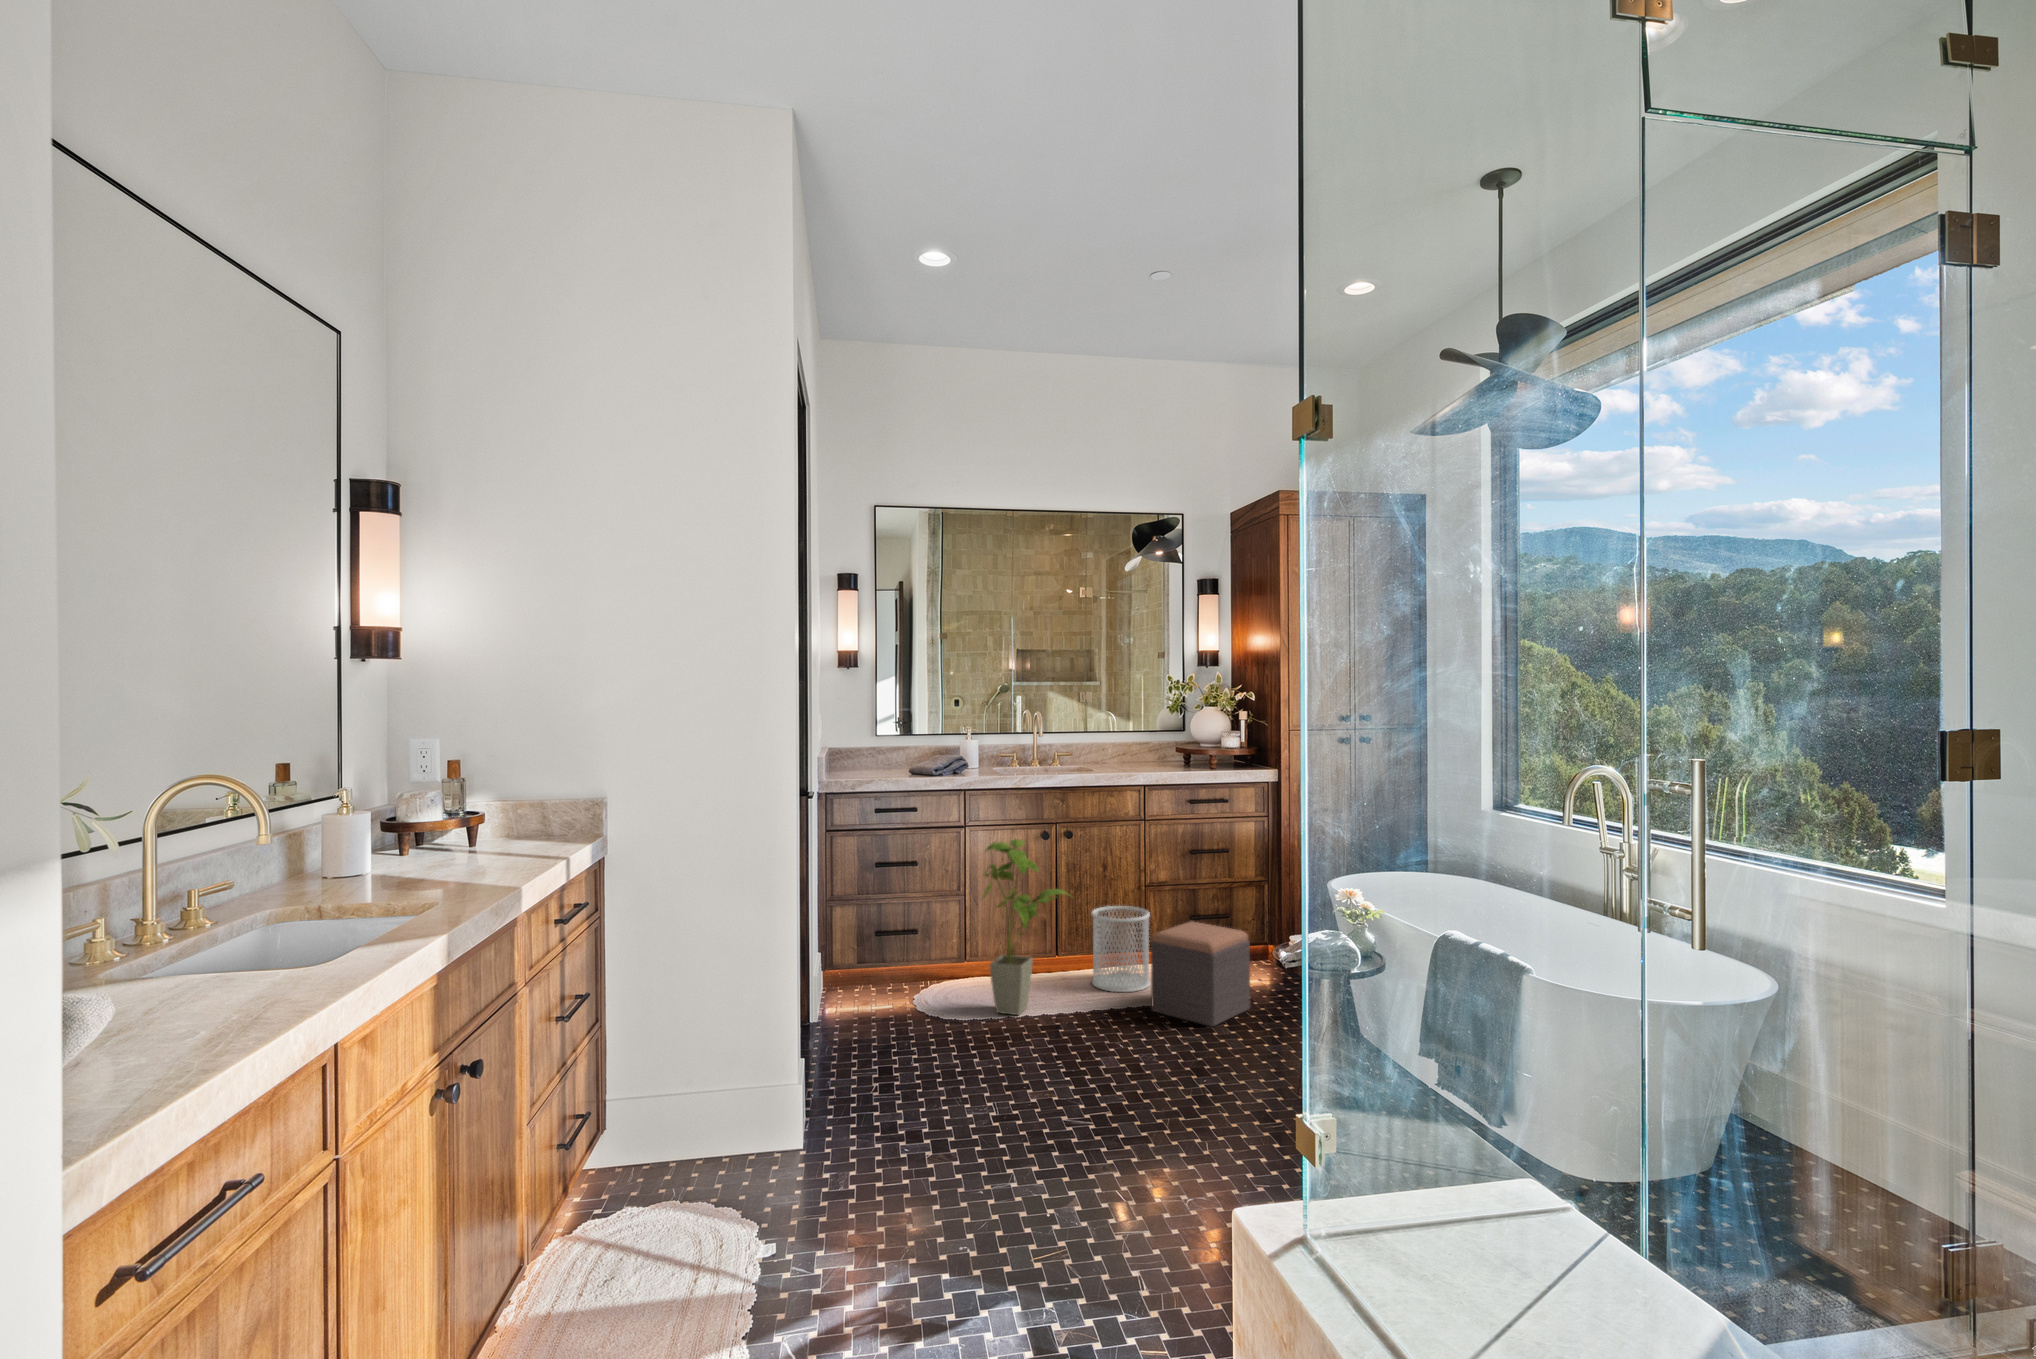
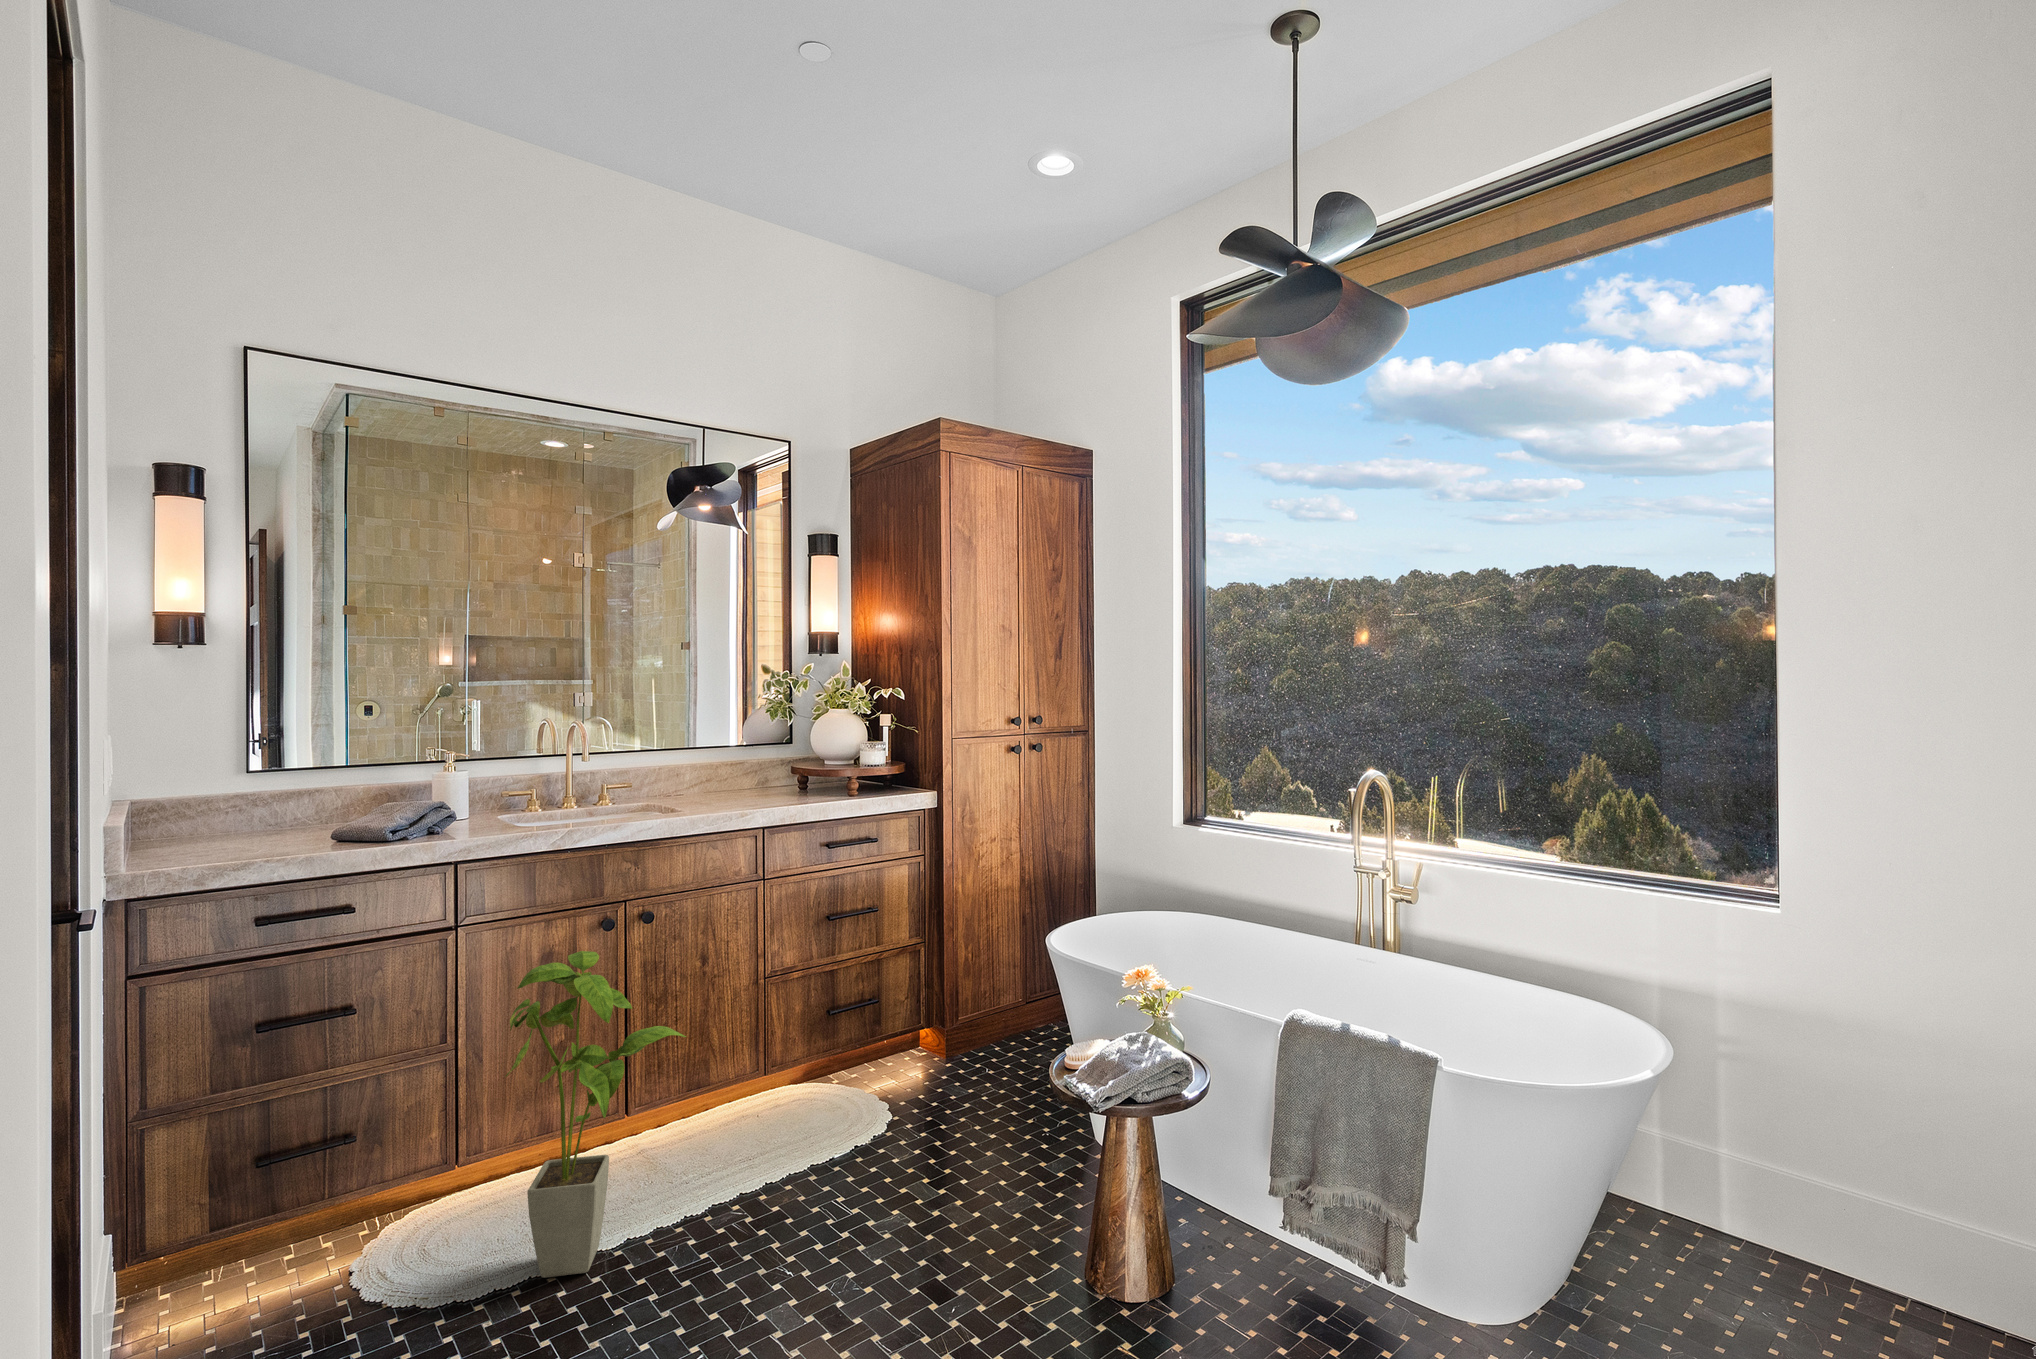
wastebasket: present [1092,906,1150,992] -> none [693,1017,789,1166]
footstool: present [1151,921,1250,1027] -> none [816,1032,957,1205]

